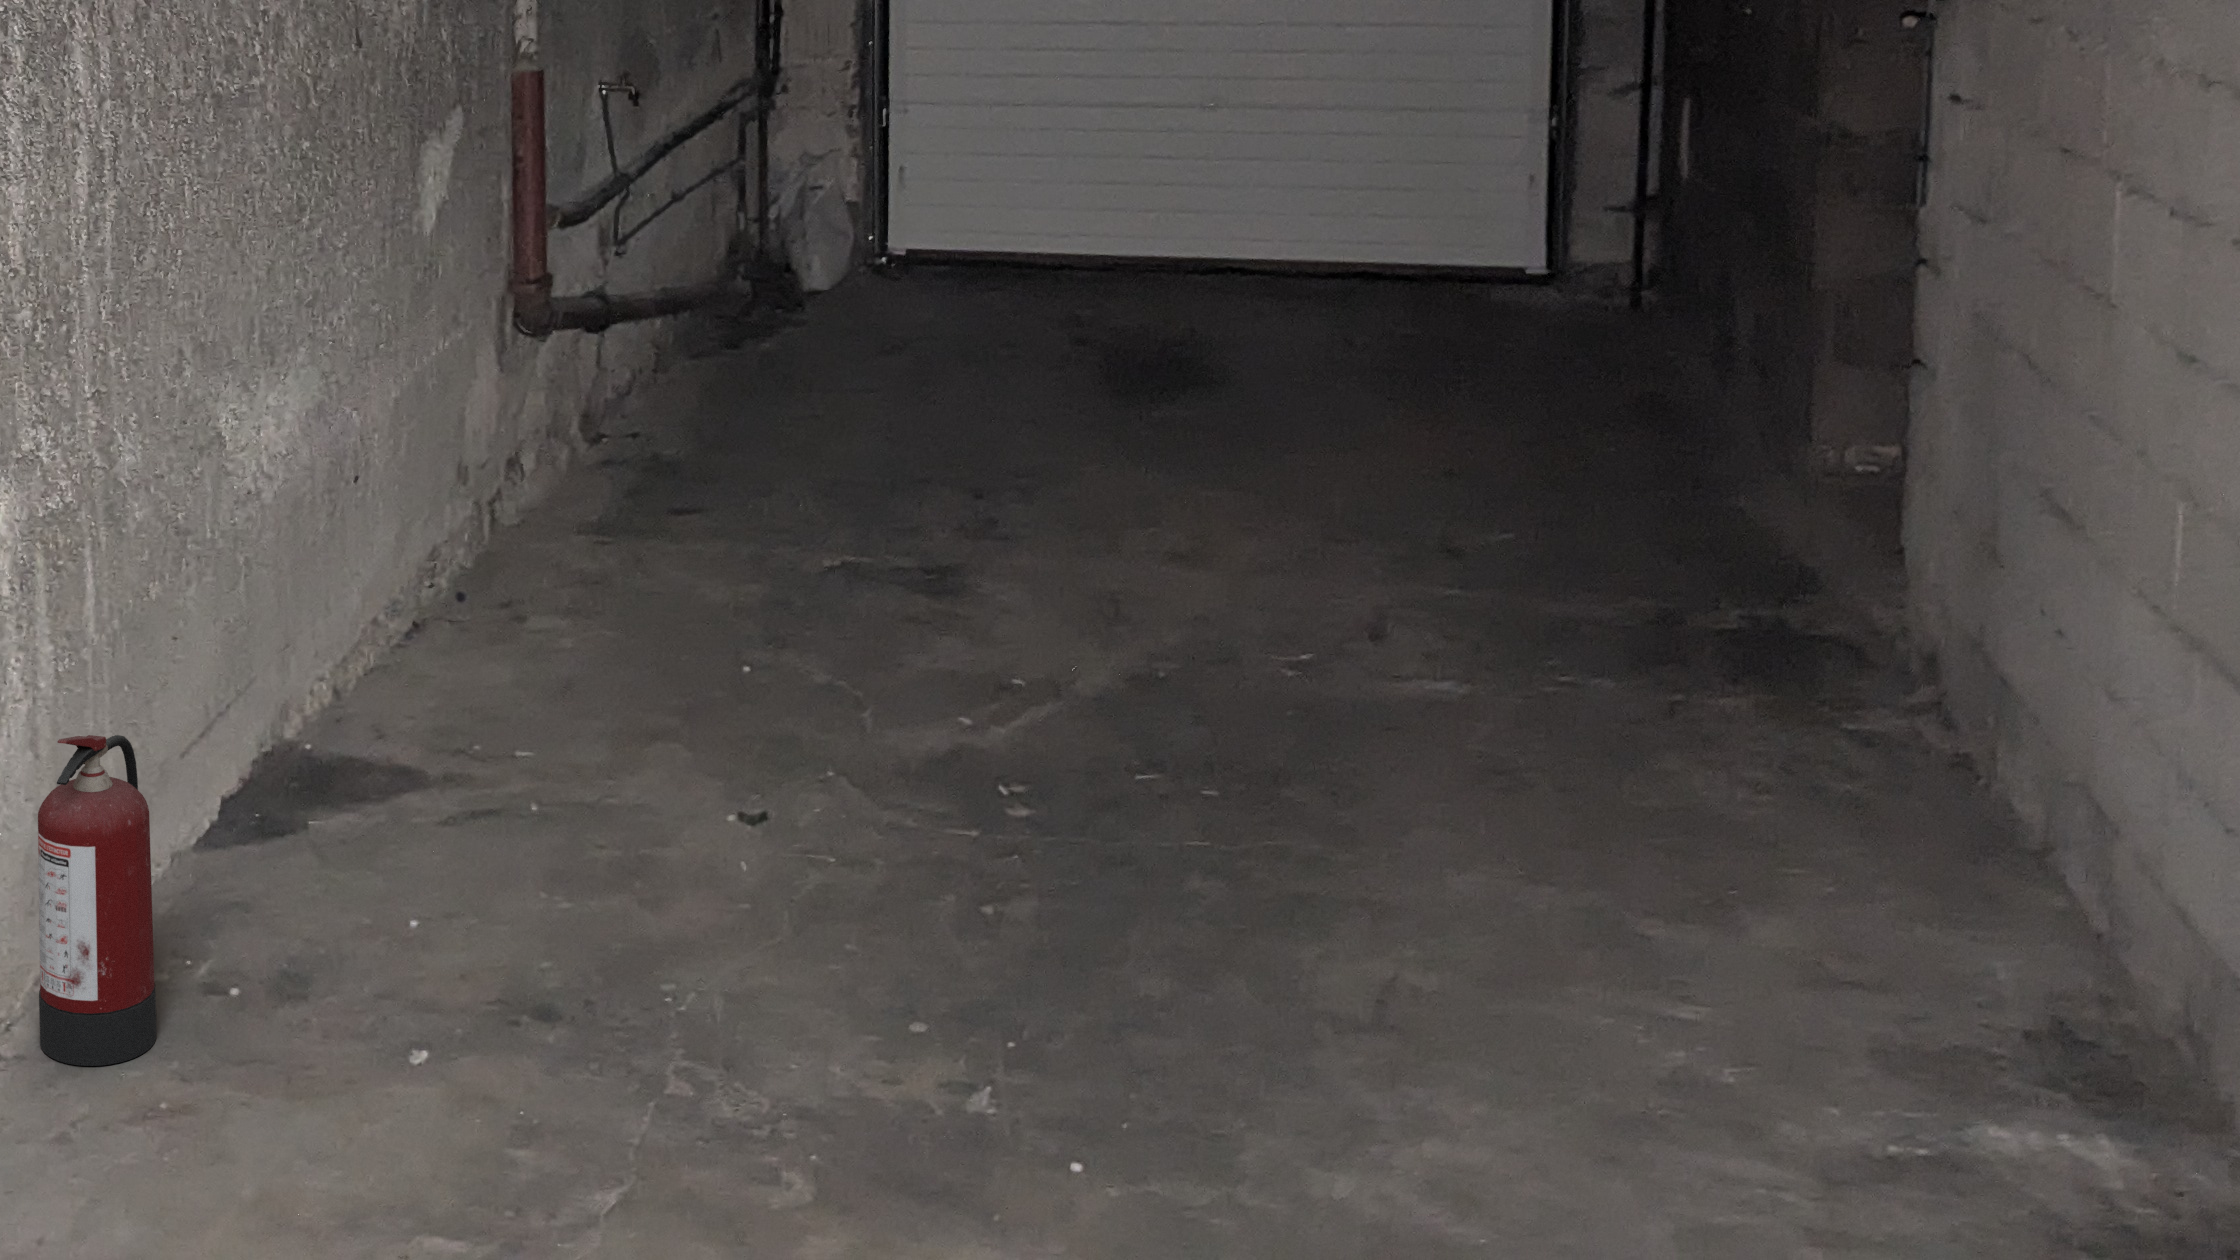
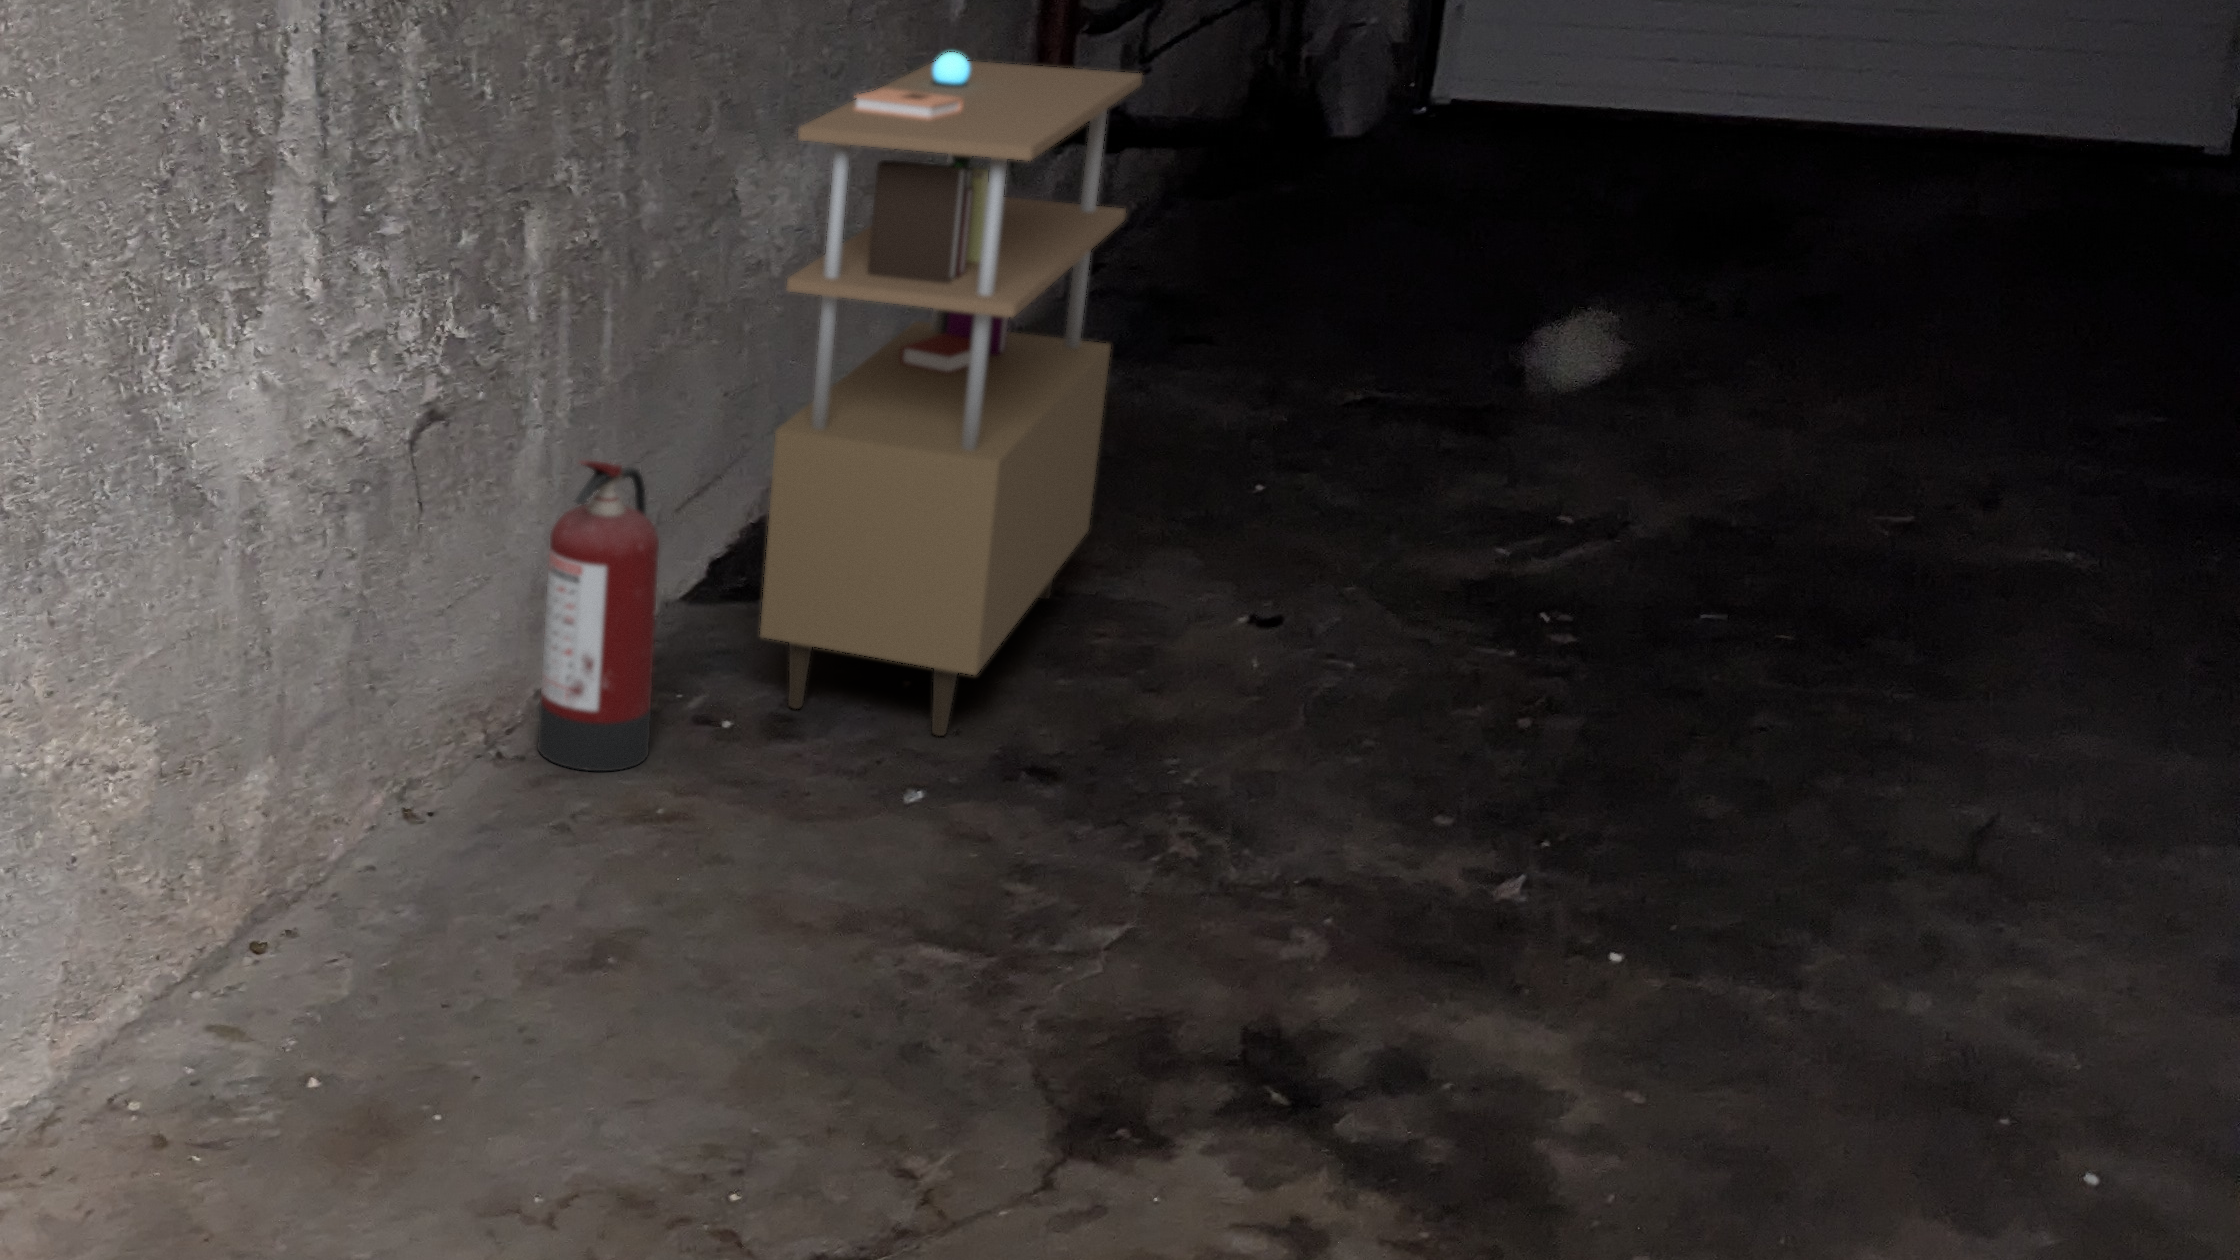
shelving unit: none [258,290,590,983] -> present [760,52,1142,736]

